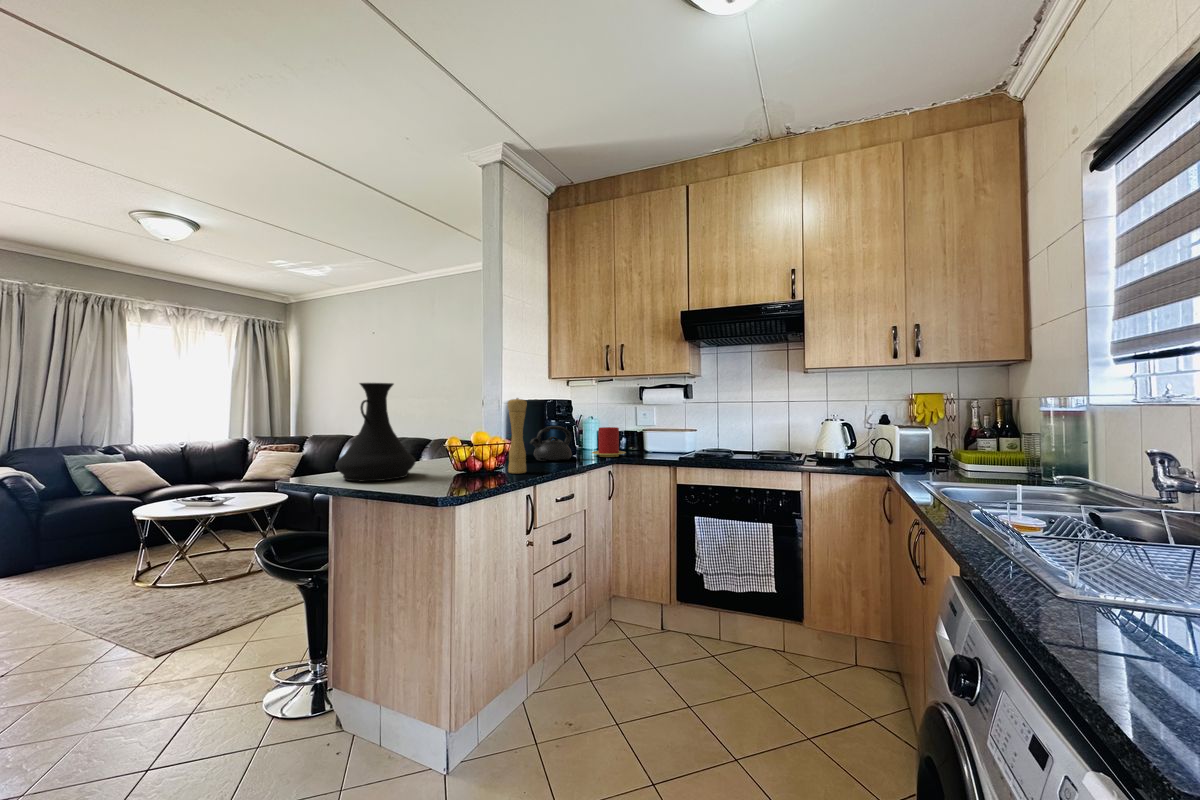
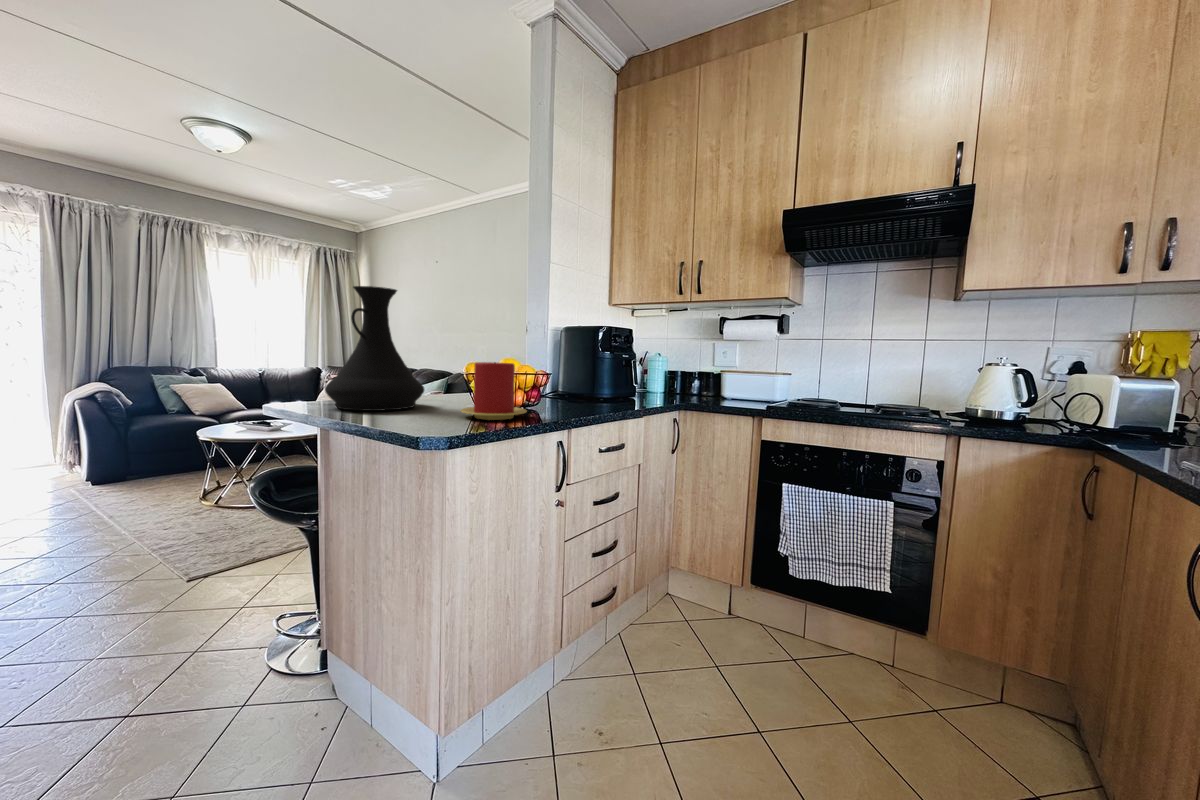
pepper mill: present [508,398,527,473] -> none [538,315,564,413]
teapot: present [530,426,572,461] -> none [576,358,628,402]
candle: present [592,427,626,457] -> present [461,362,527,420]

